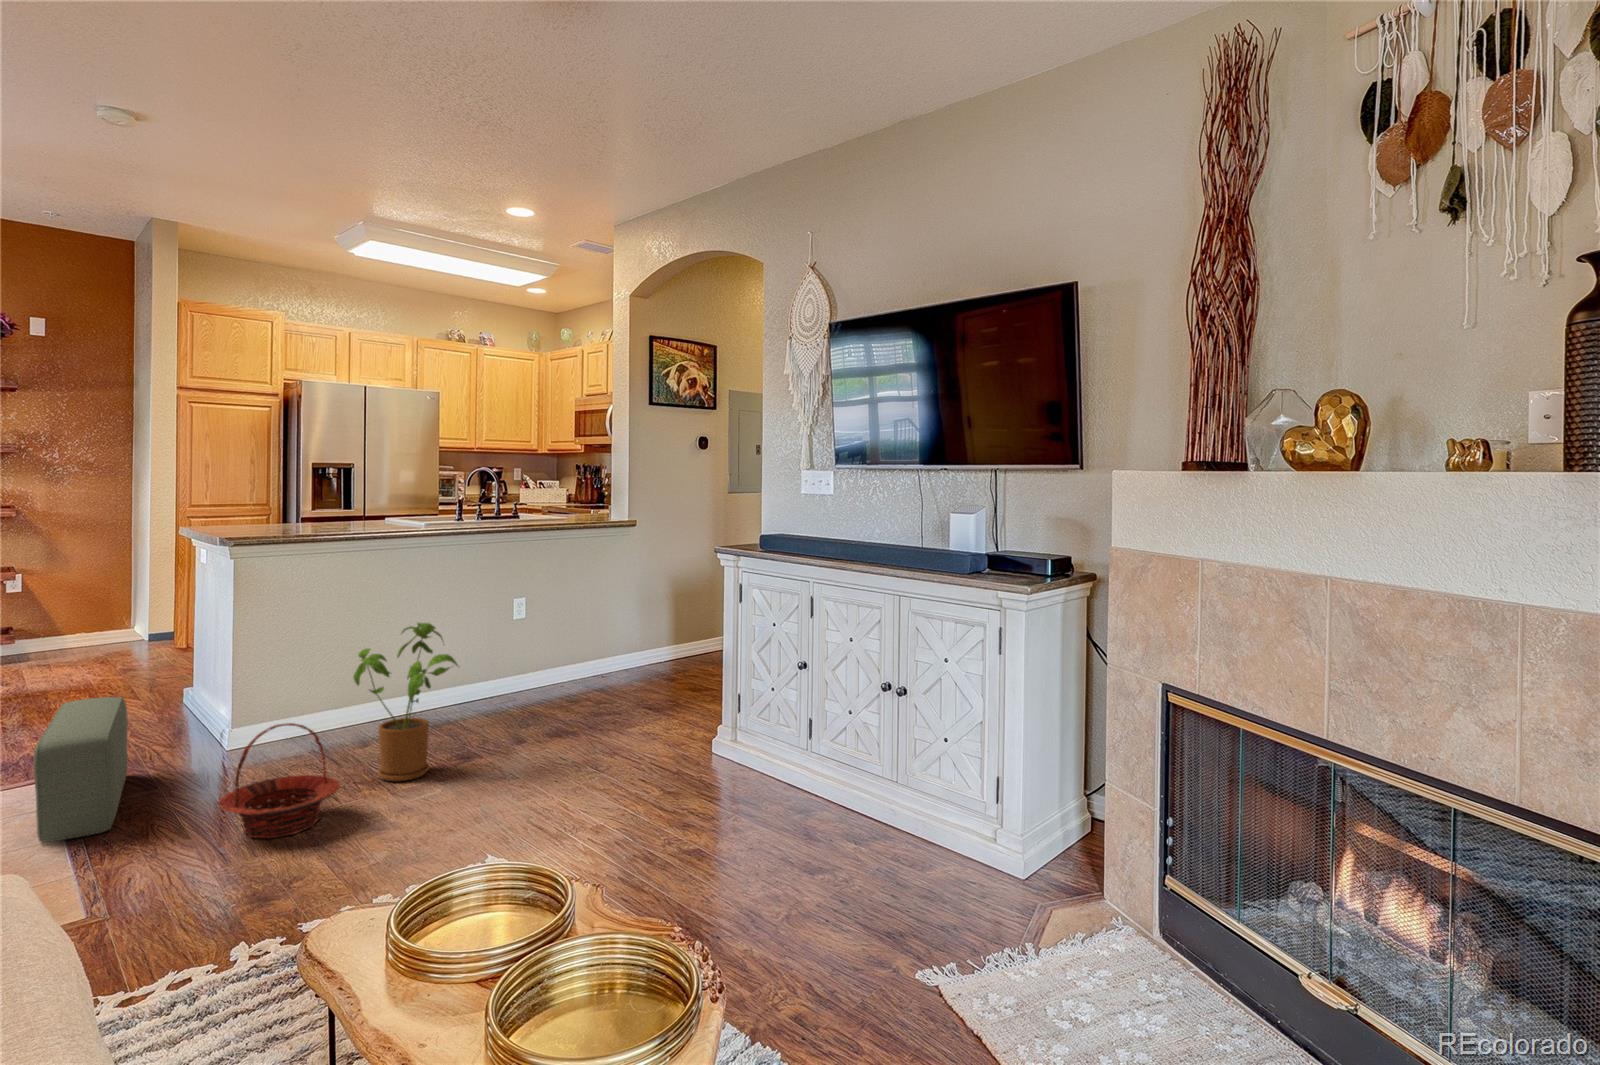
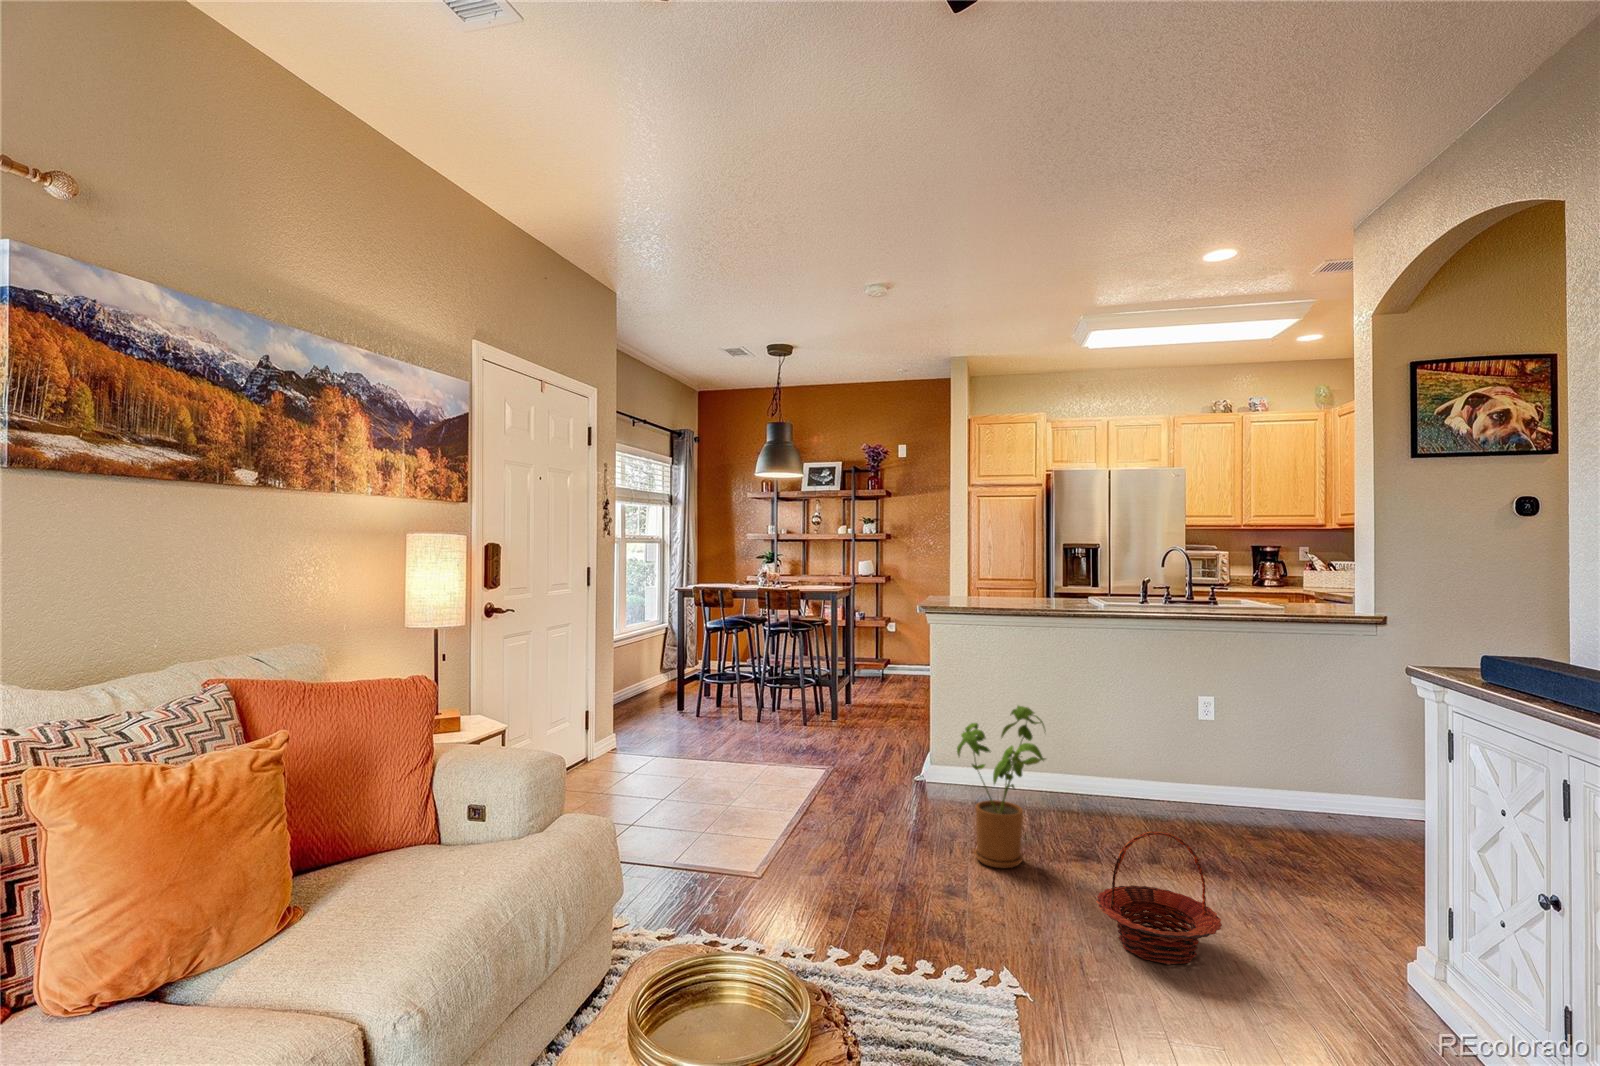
pouf: present [33,697,128,842] -> none [749,723,838,827]
basket: present [219,723,340,838] -> present [1096,831,1222,965]

